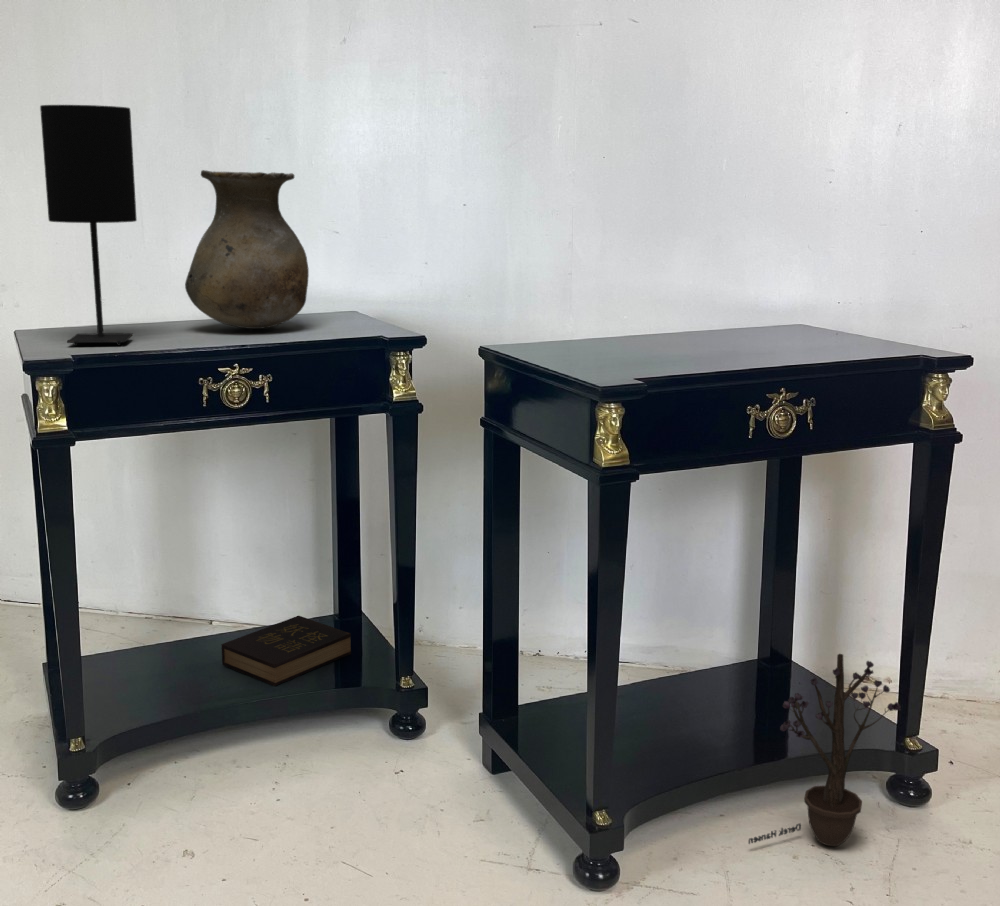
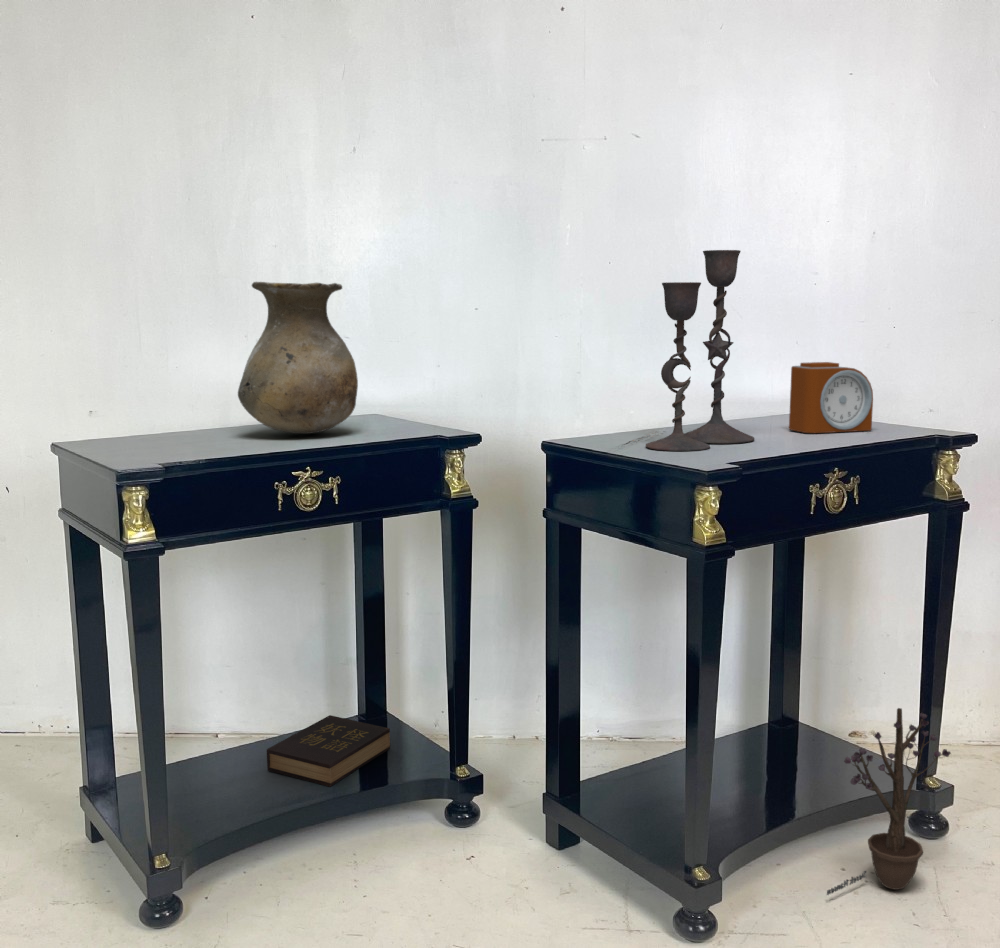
table lamp: present [40,105,137,346] -> none [117,217,209,456]
candlestick: none [577,144,709,364] -> present [646,250,754,451]
alarm clock: none [766,270,860,349] -> present [789,362,873,433]

